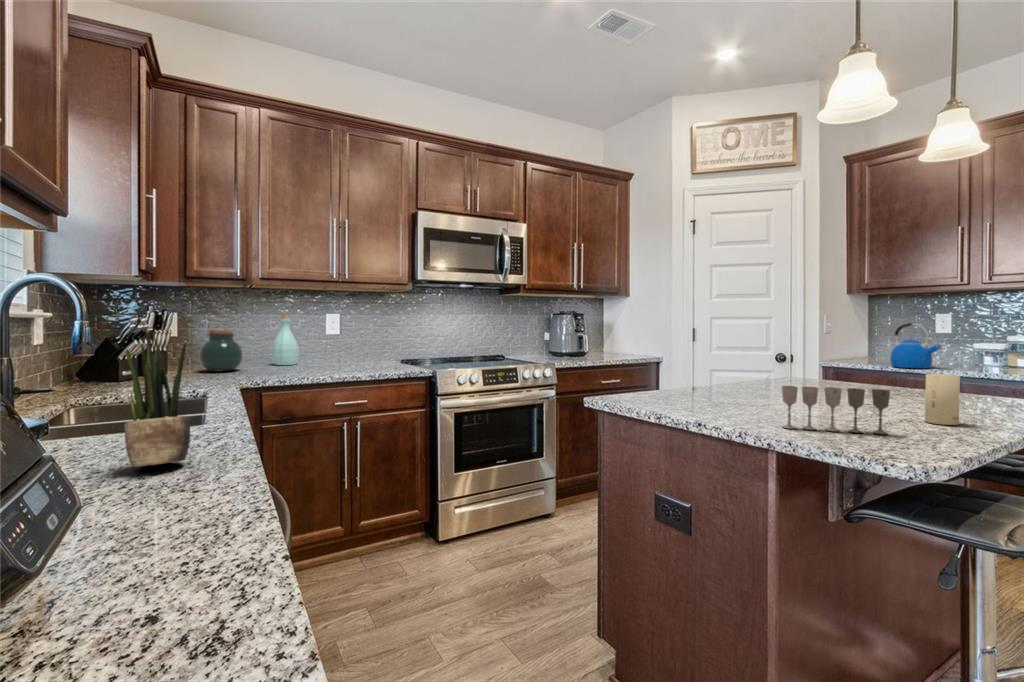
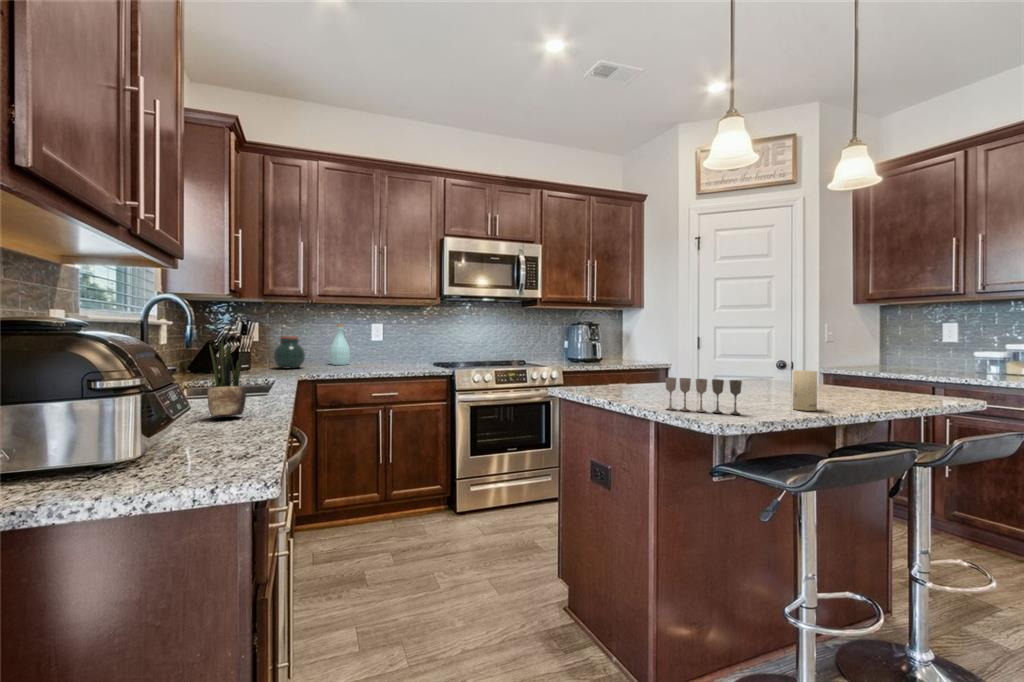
kettle: present [890,323,941,368] -> none [882,331,928,374]

